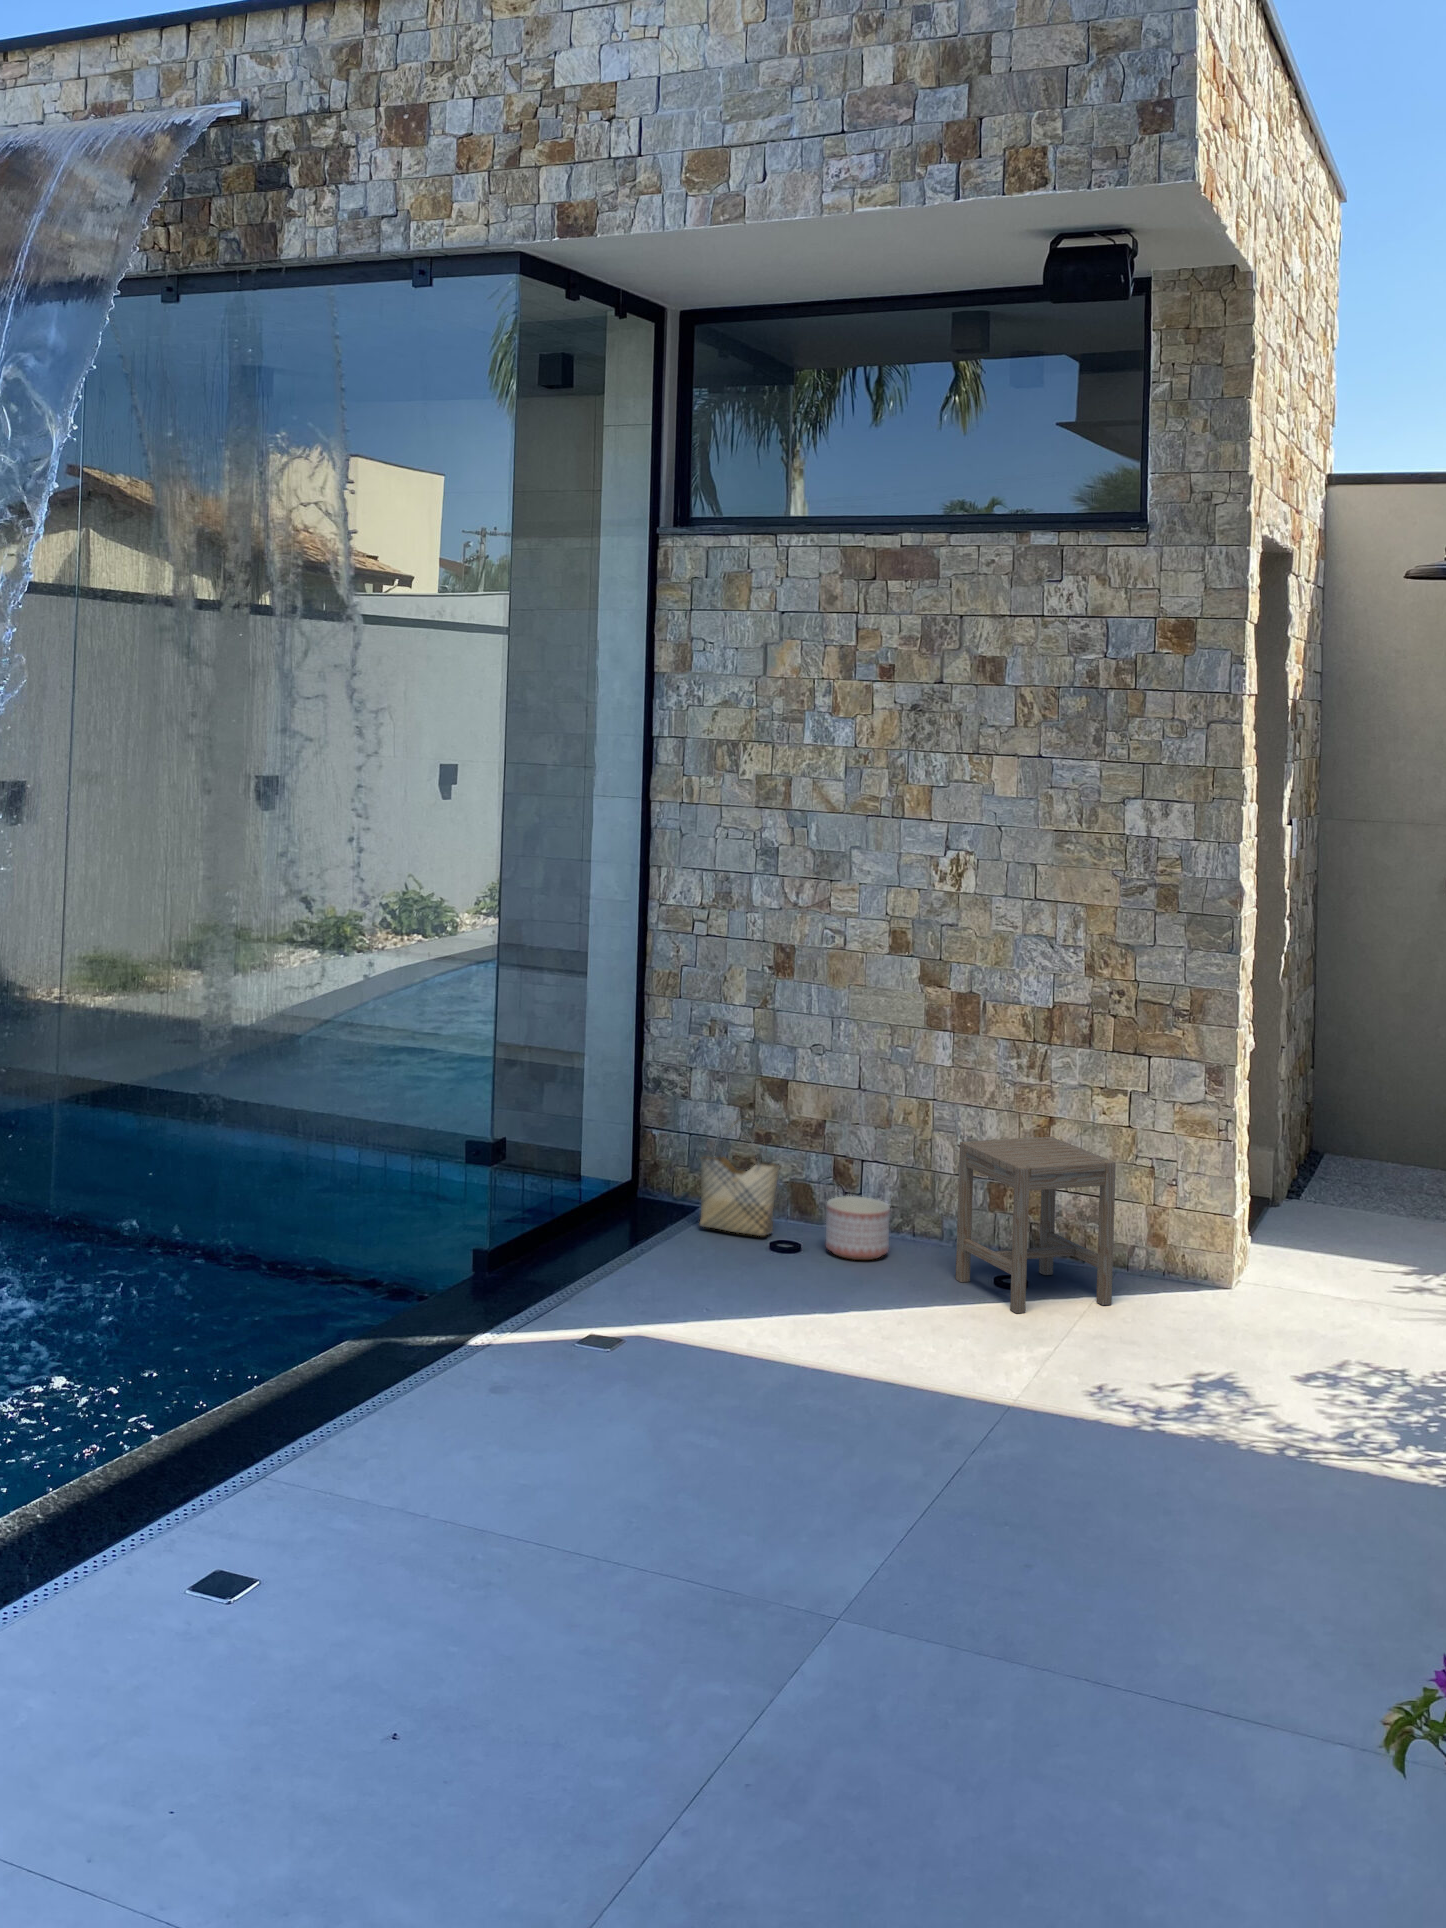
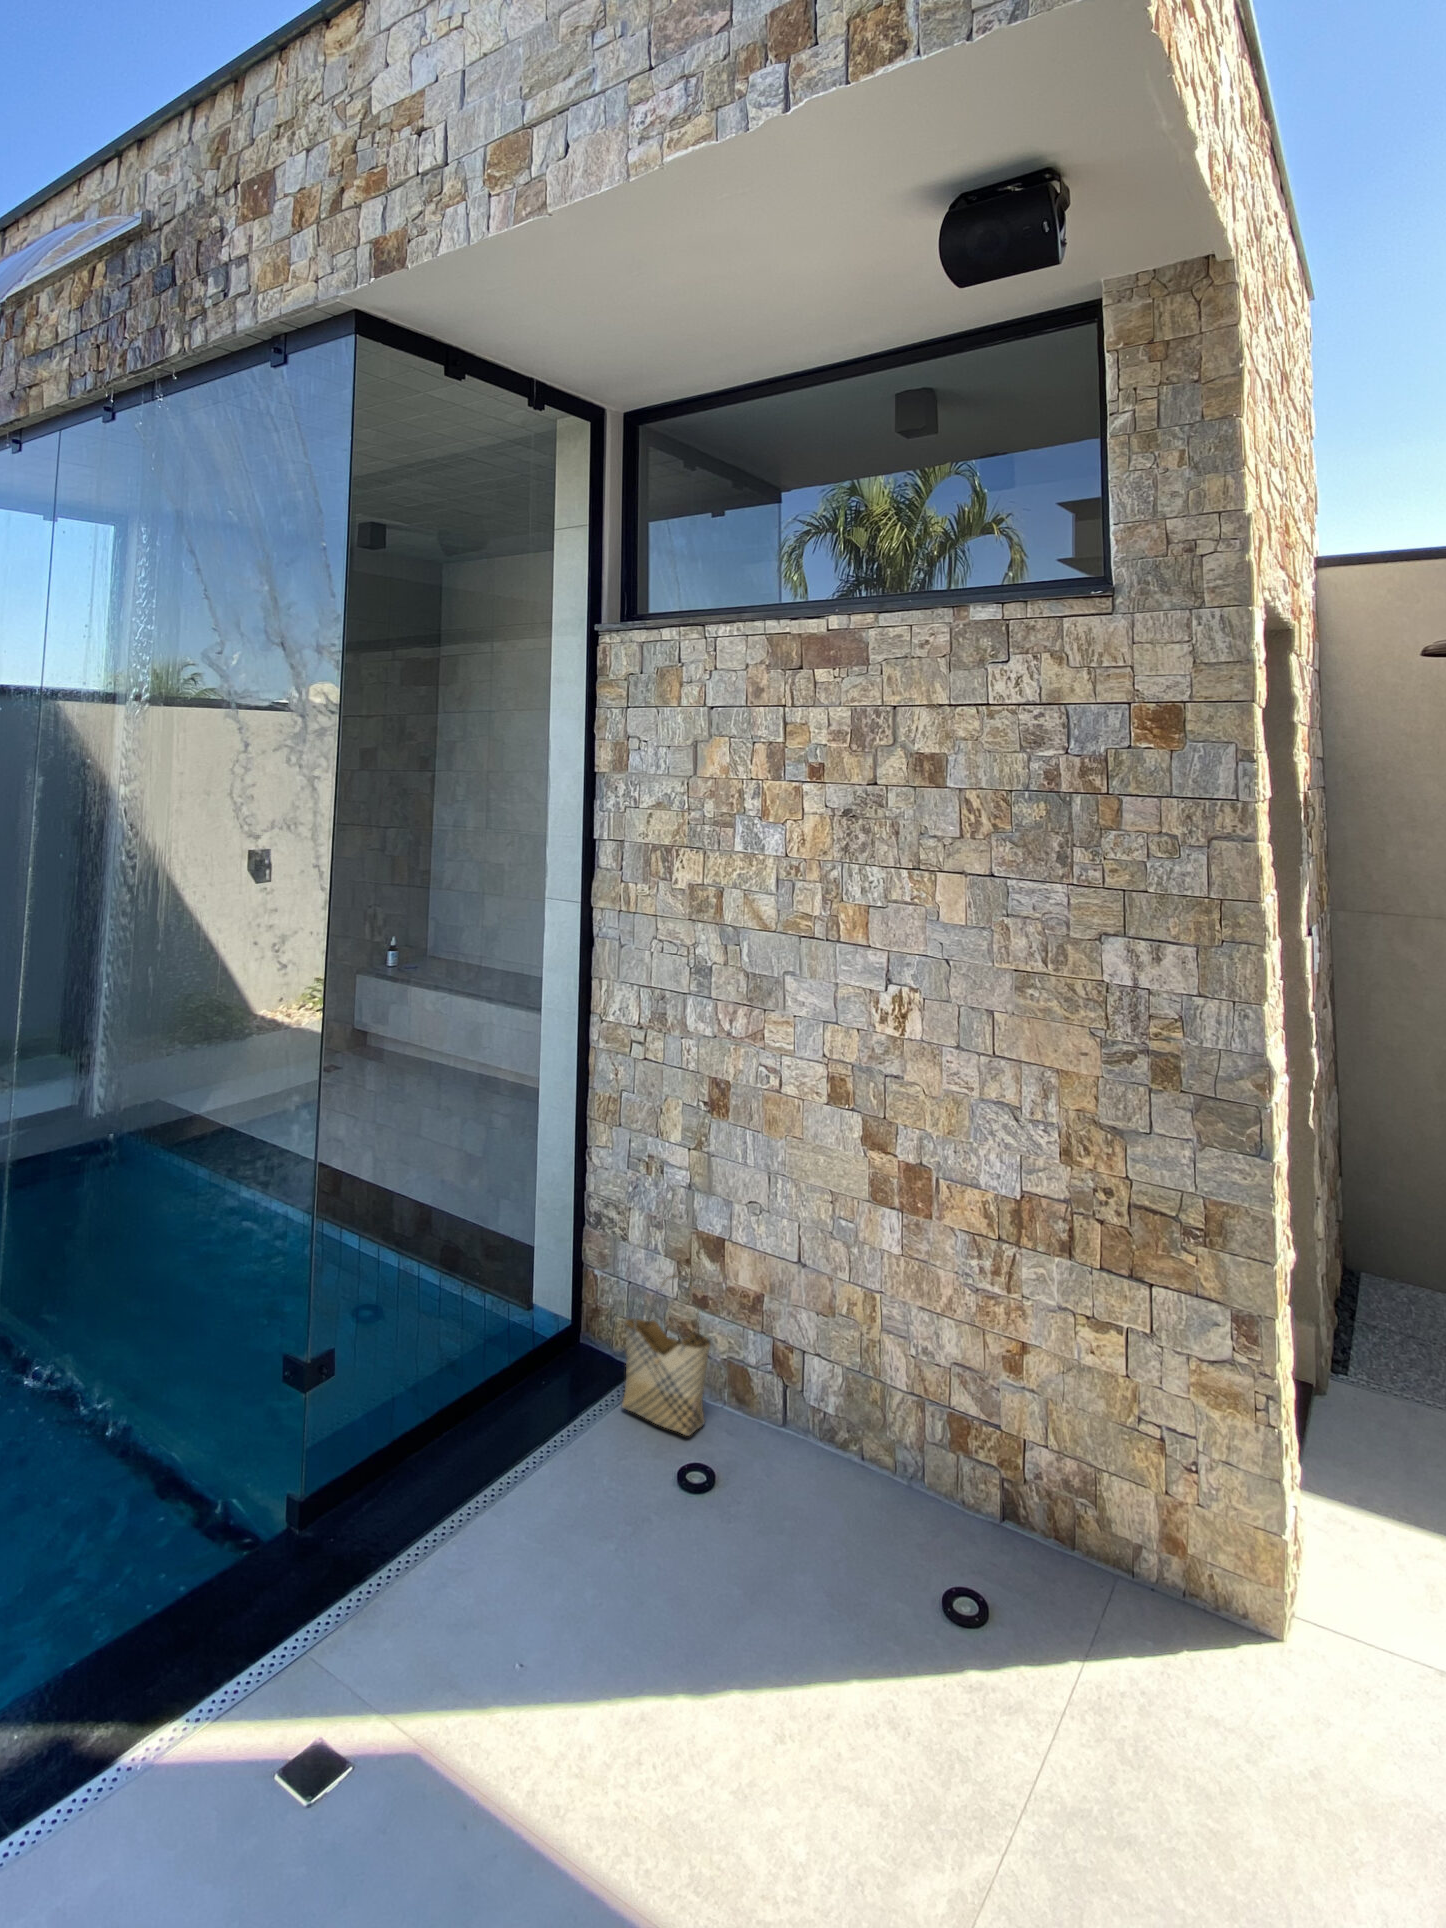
stool: present [956,1137,1116,1313] -> none [900,1370,1112,1700]
planter: present [826,1196,890,1260] -> none [752,1398,829,1506]

